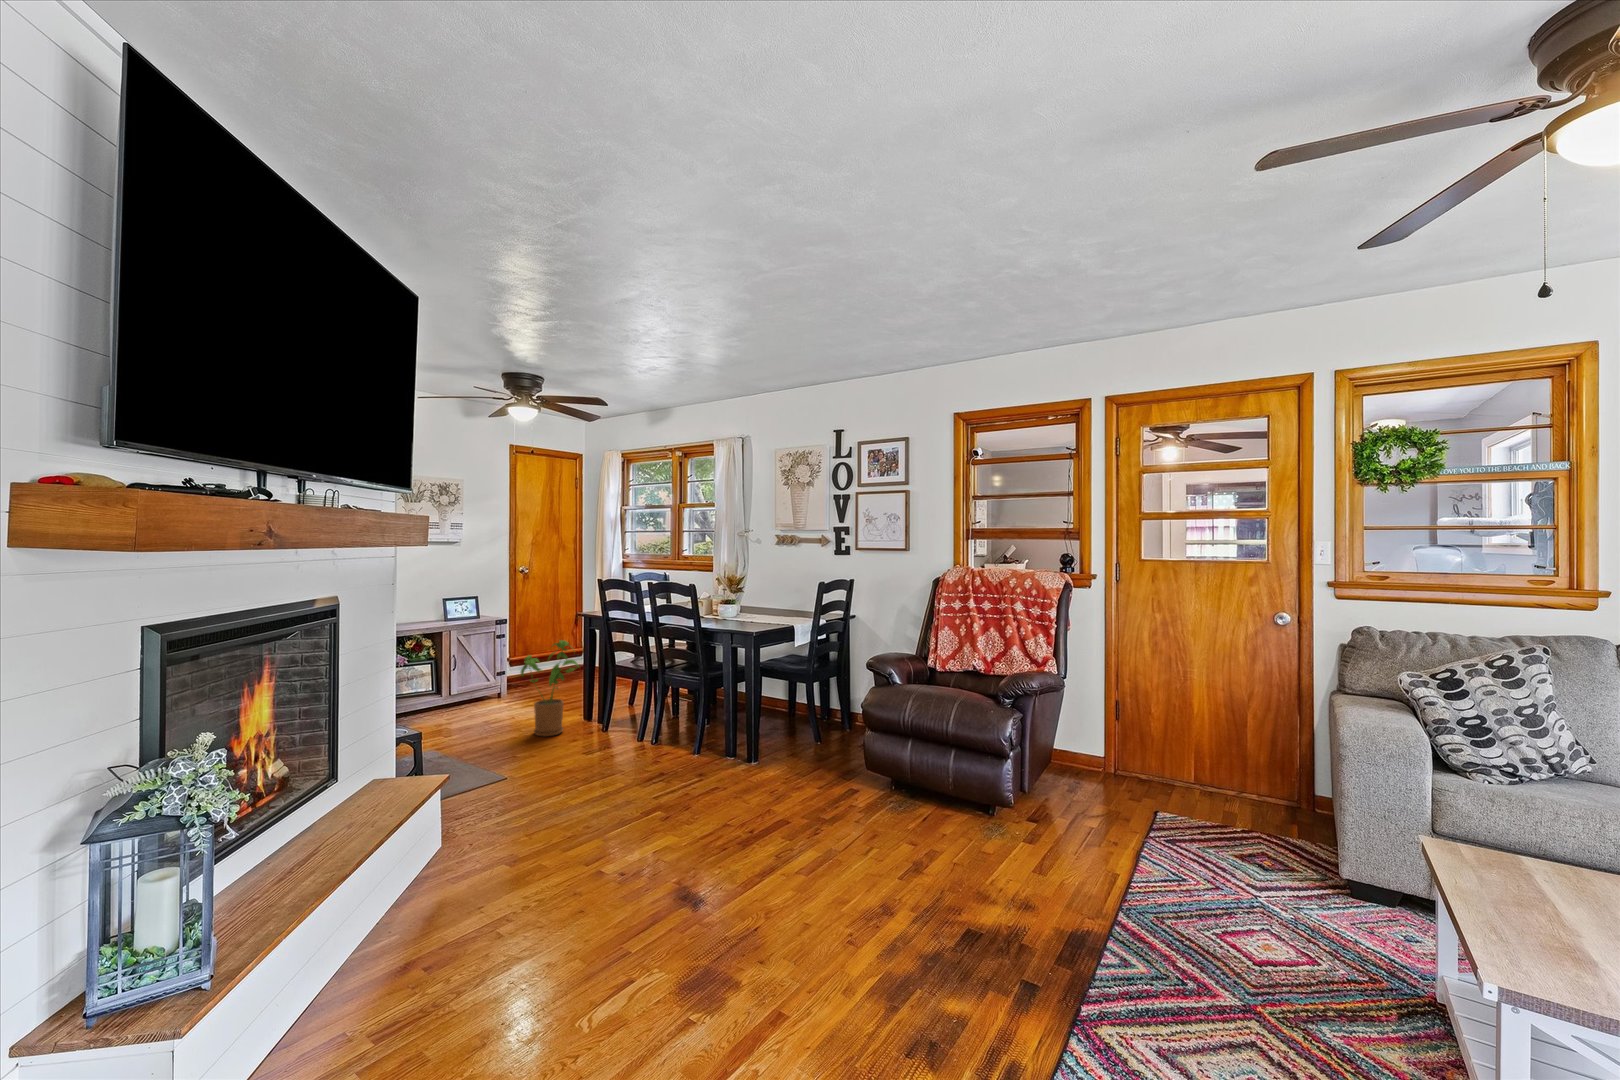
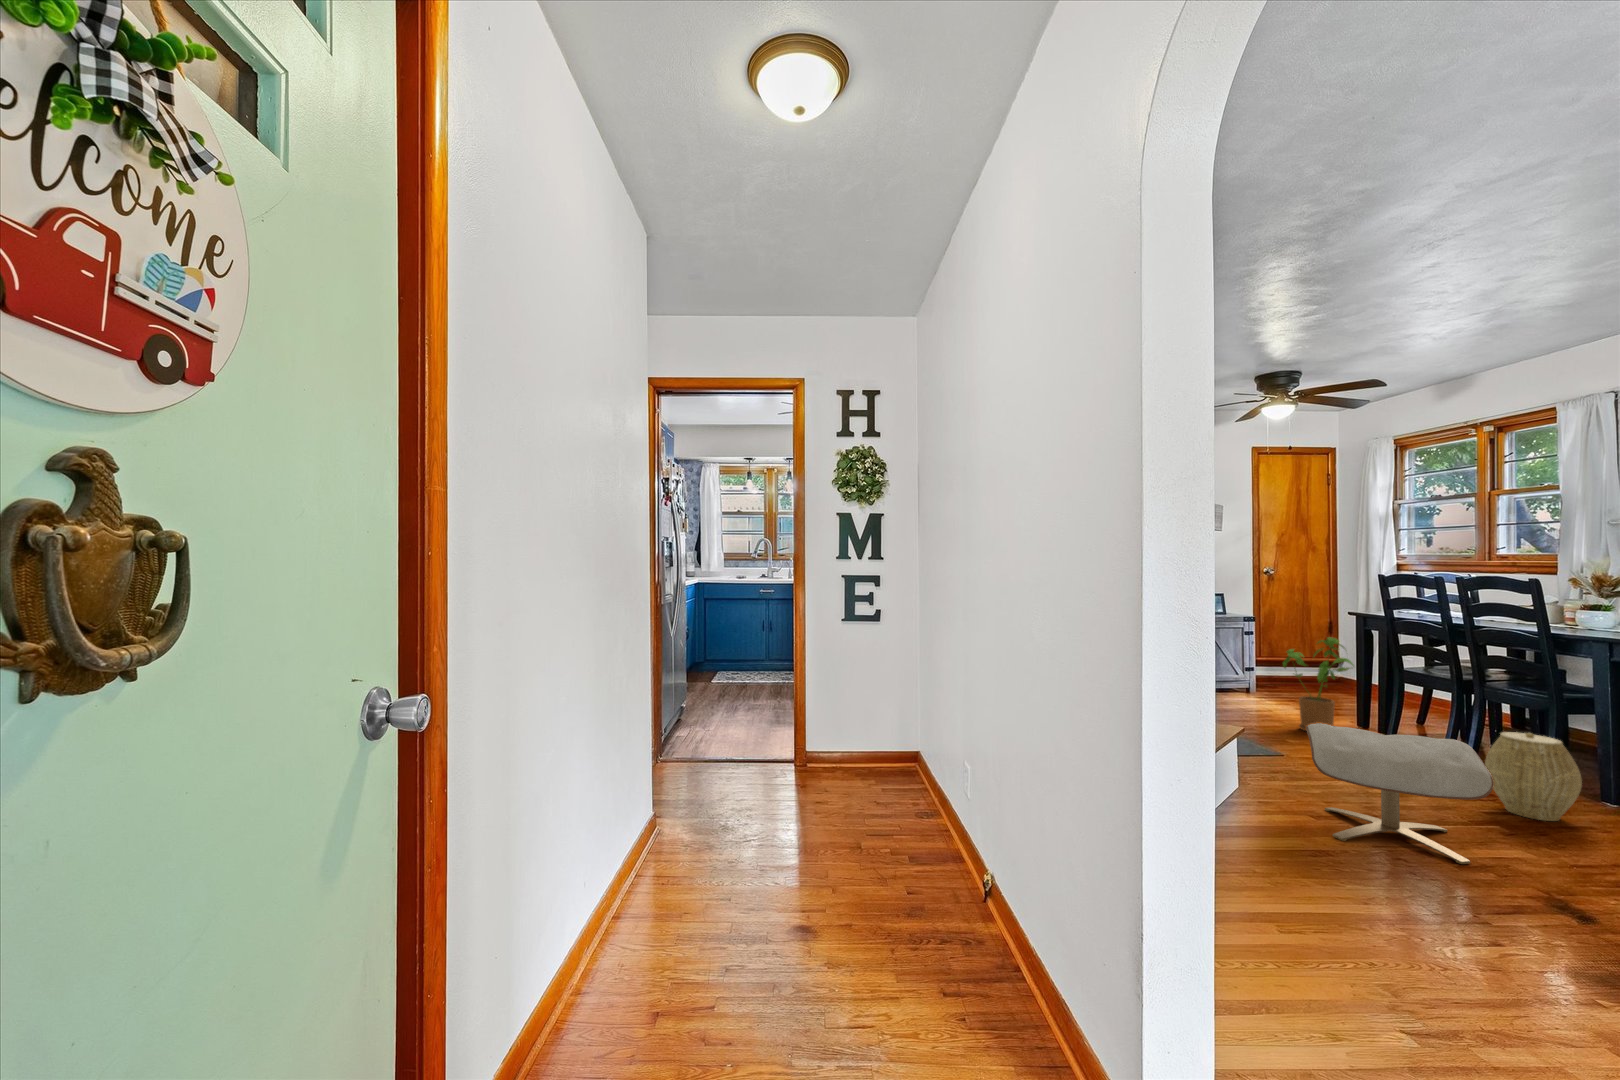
woven basket: none [657,713,711,785] -> present [1485,732,1582,821]
ottoman: none [512,741,652,875] -> present [1306,723,1494,864]

